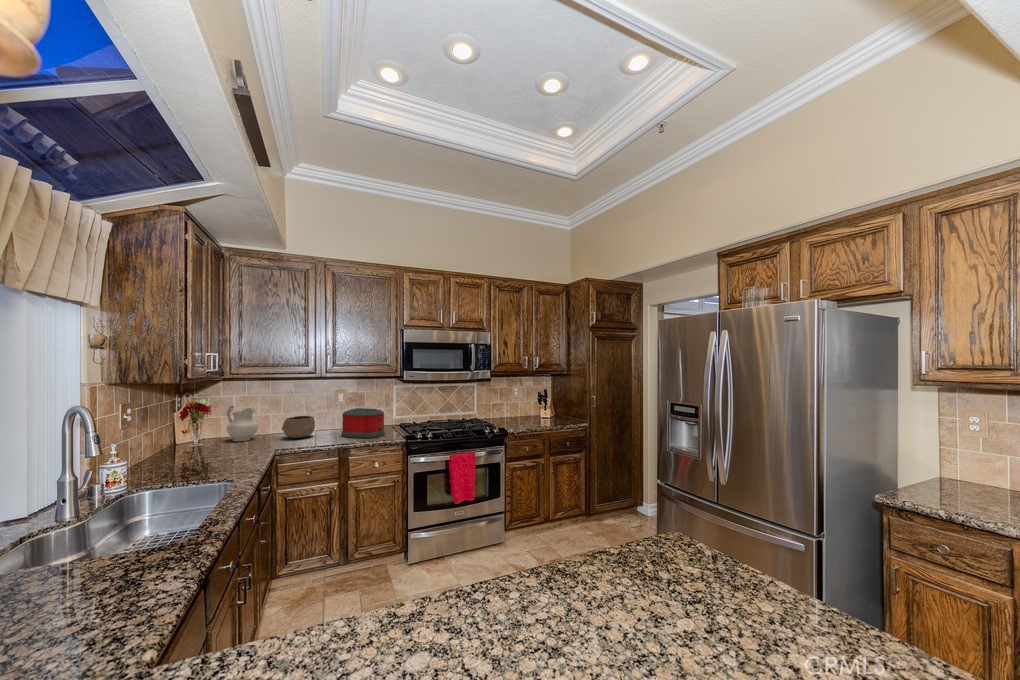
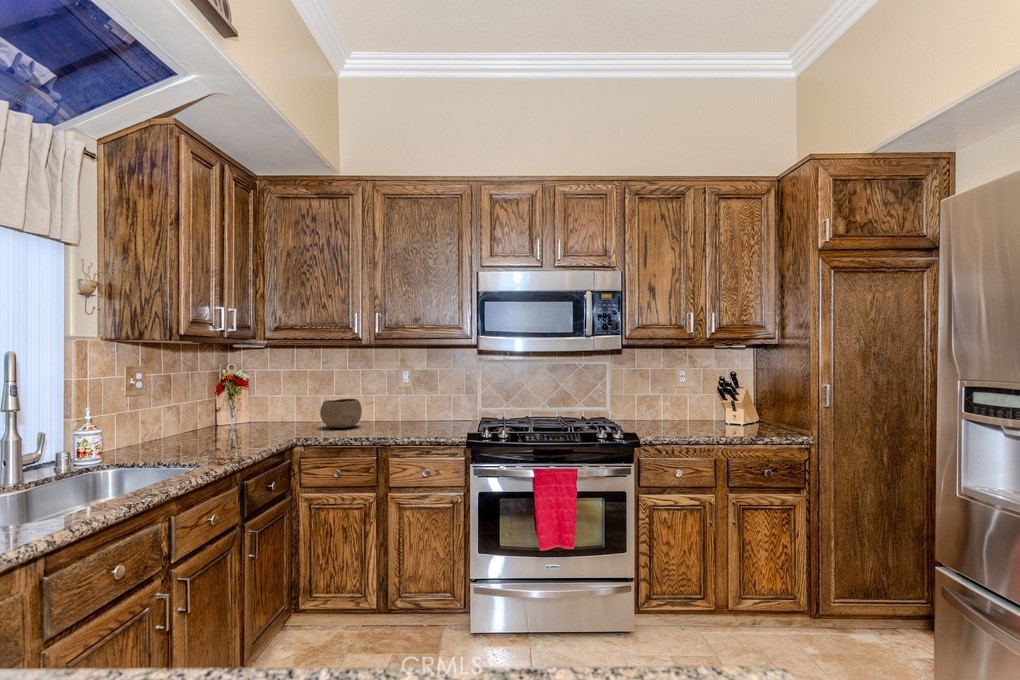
ceramic pitcher: present [227,406,258,441] -> none [261,381,298,427]
toaster: present [342,408,385,438] -> none [391,391,448,434]

